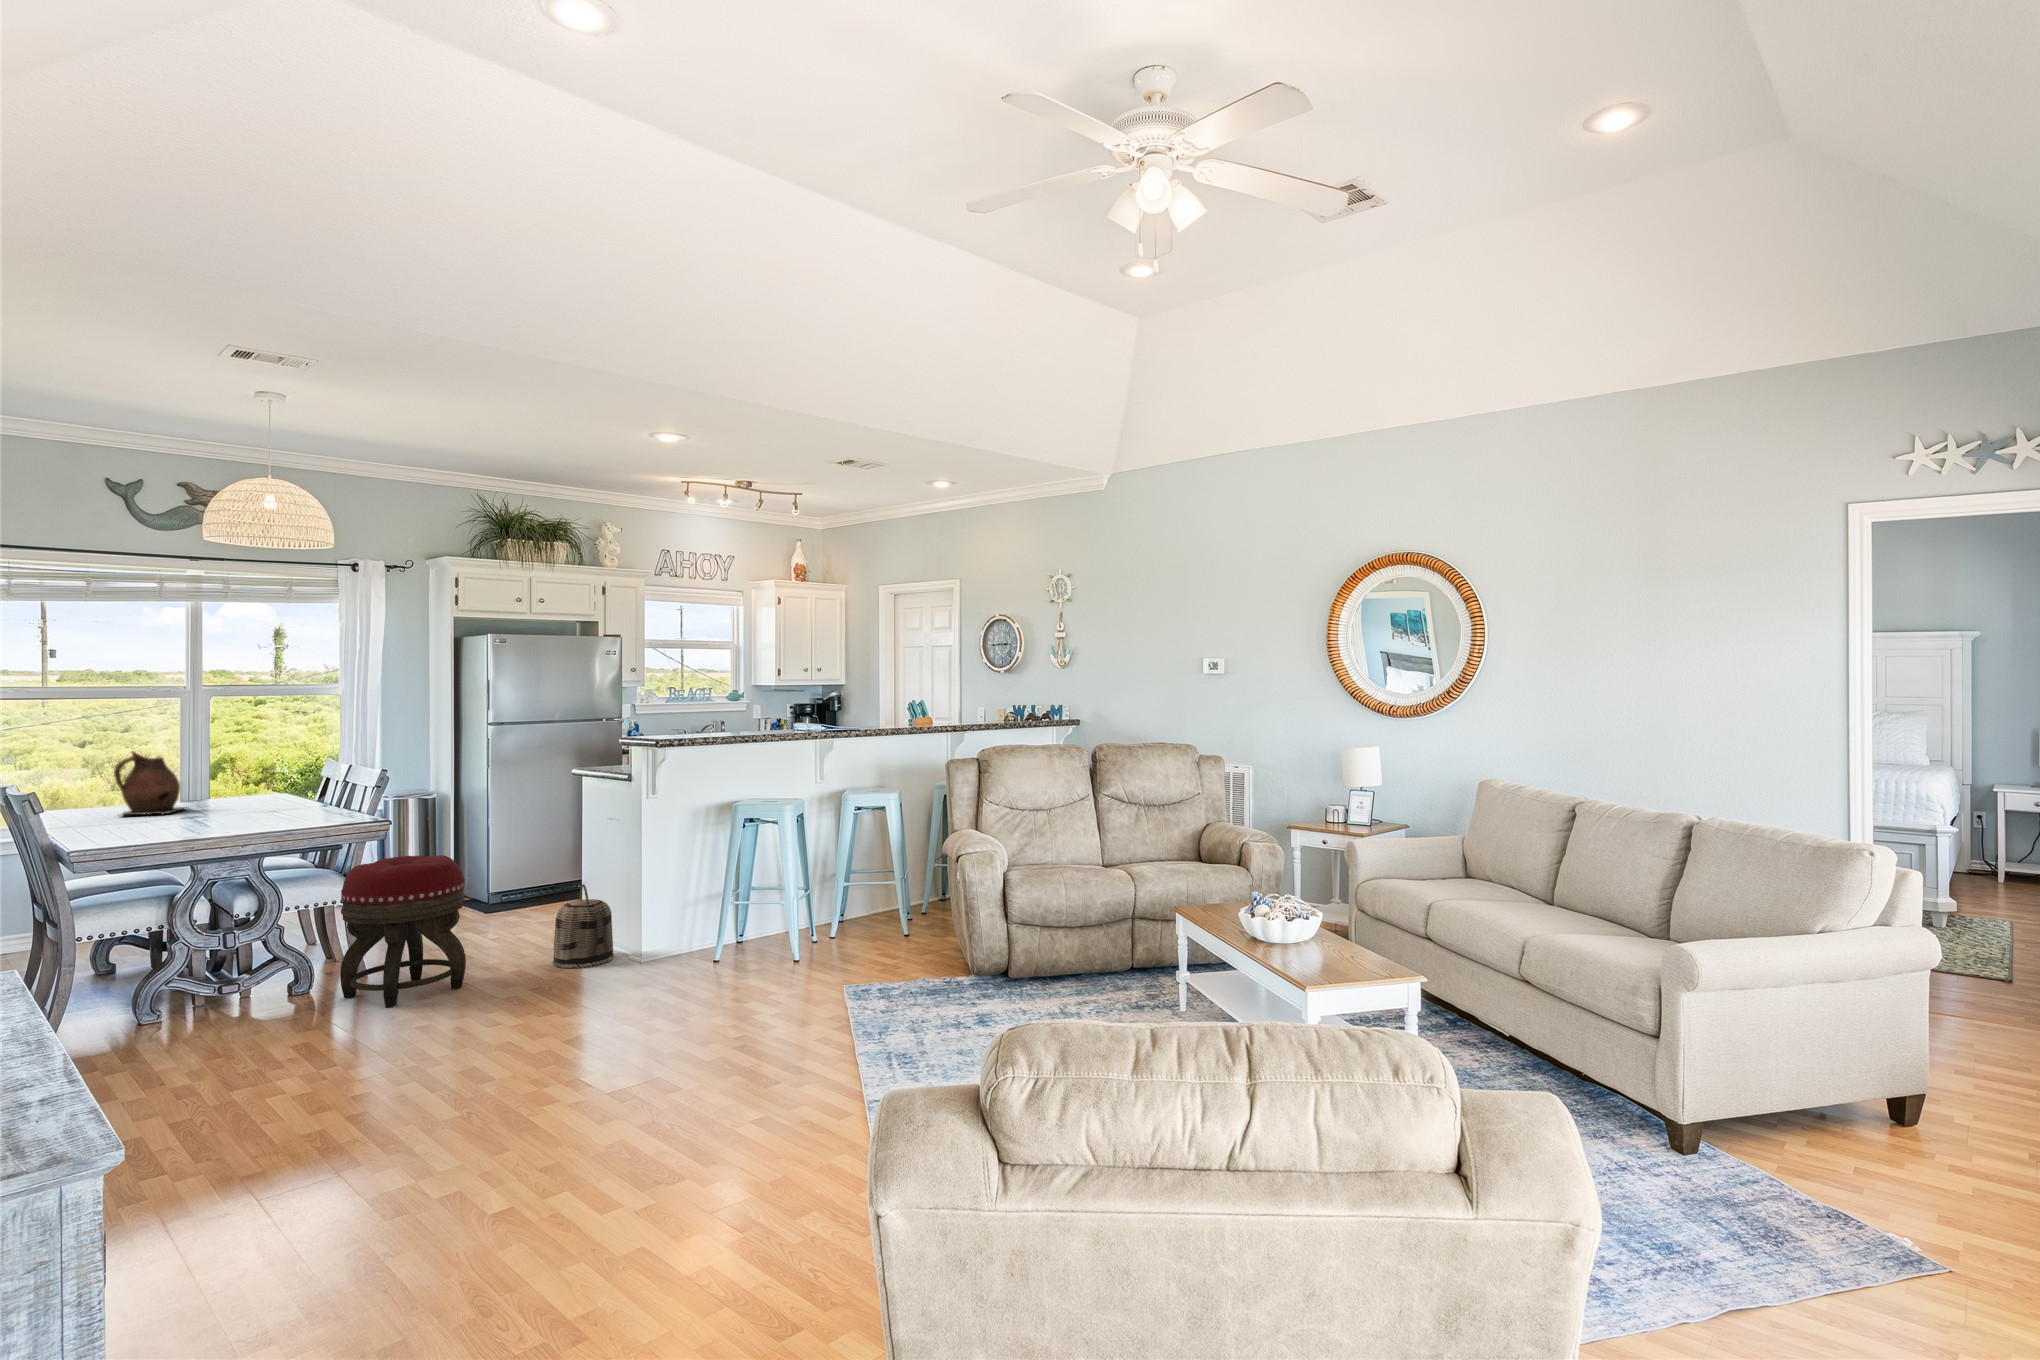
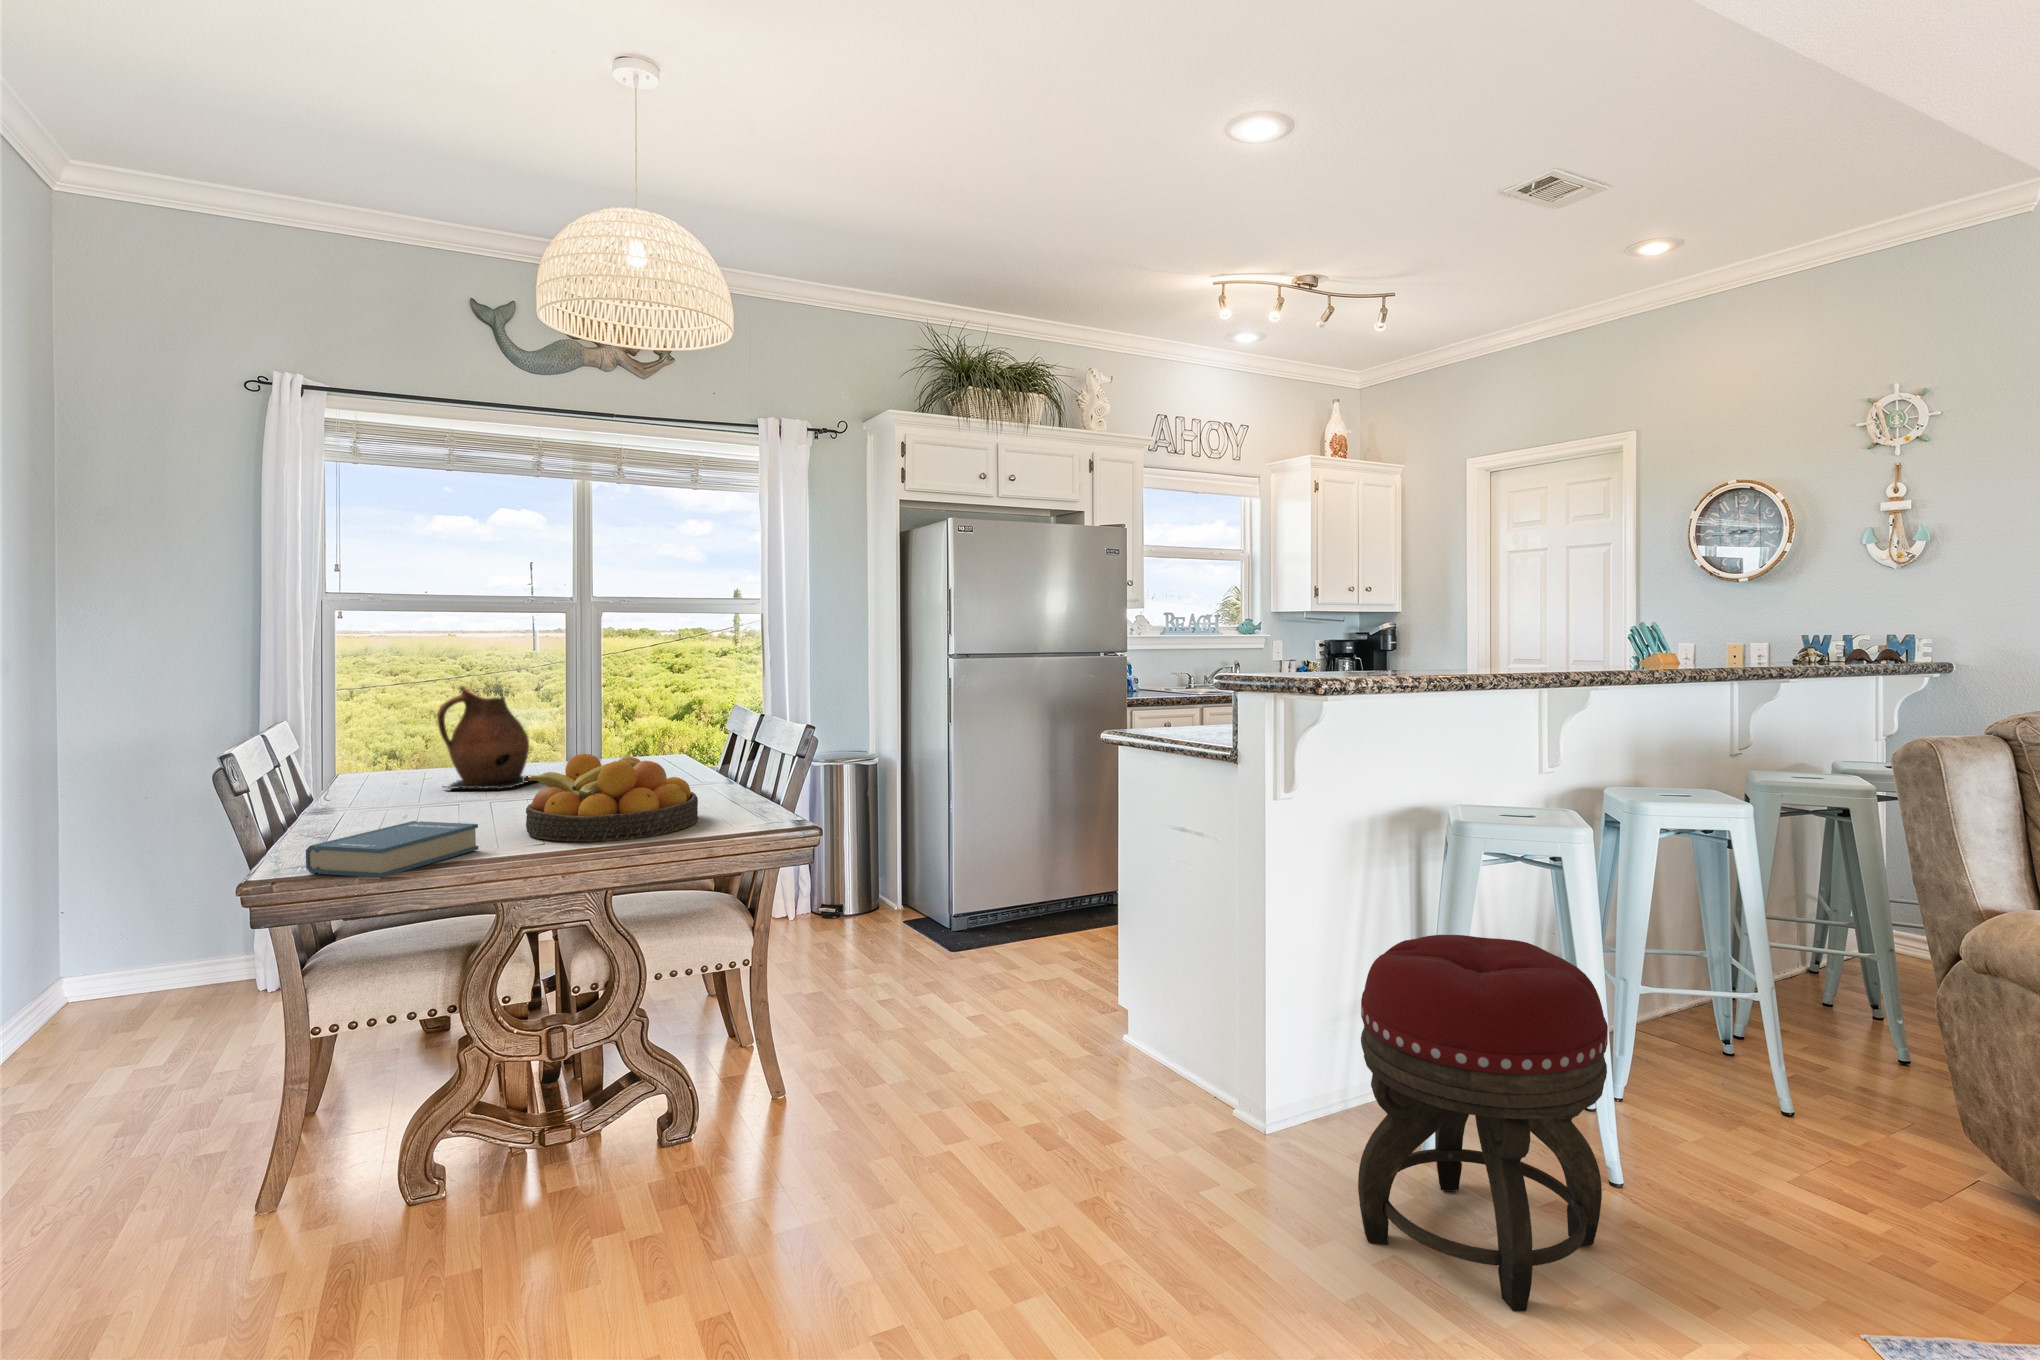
fruit bowl: none [207,785,317,830] -> present [524,754,698,842]
book: none [92,821,187,846] -> present [306,821,478,878]
footstool: present [340,855,466,1008] -> present [1358,935,1608,1311]
basket: present [553,884,614,968] -> none [1085,960,1190,1128]

